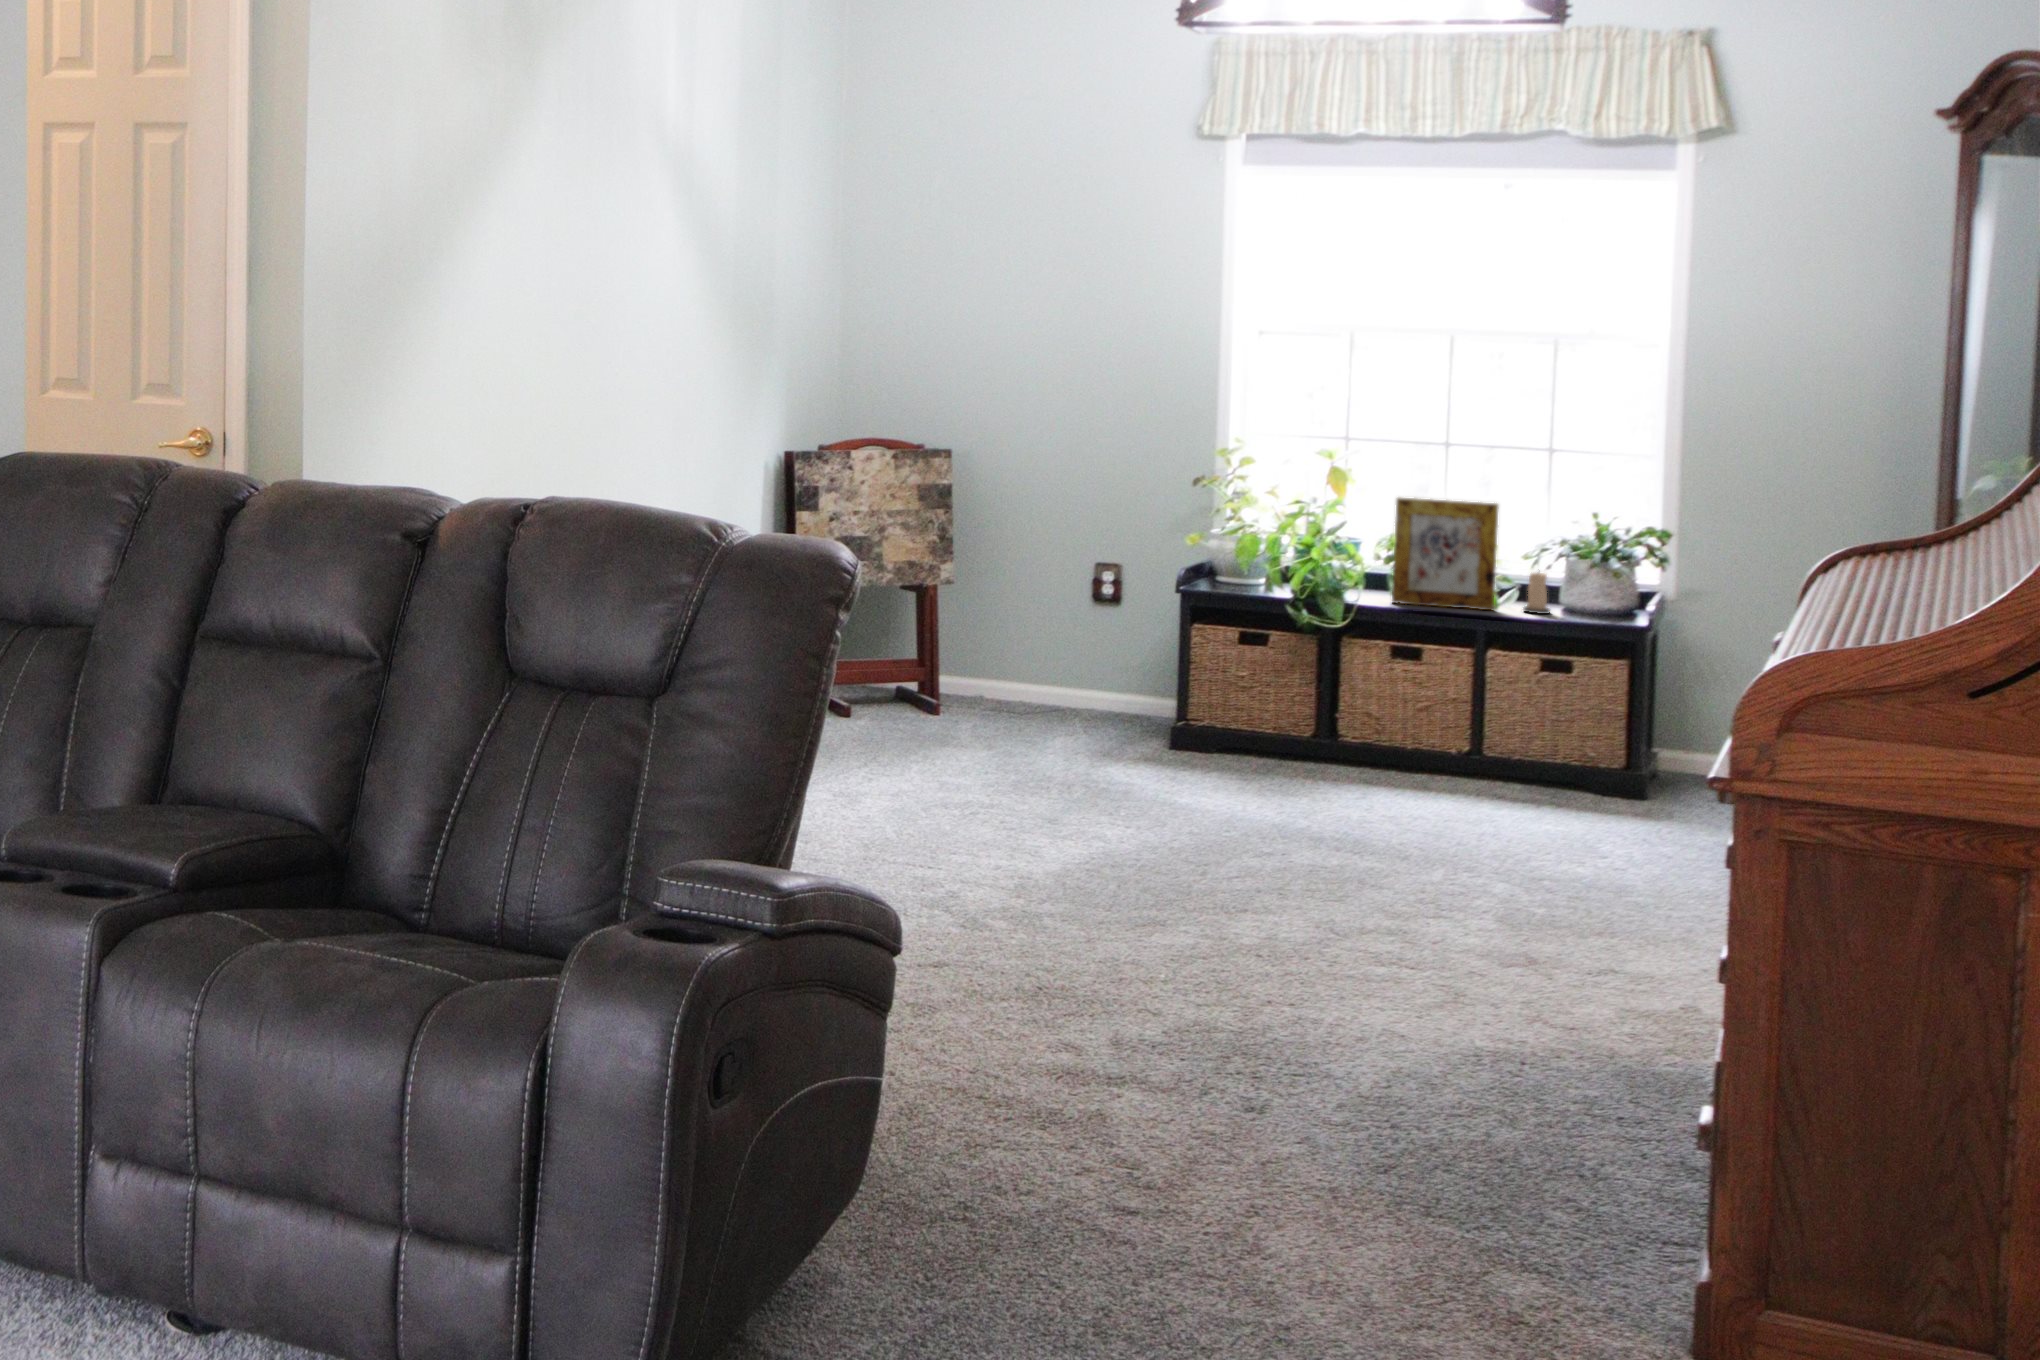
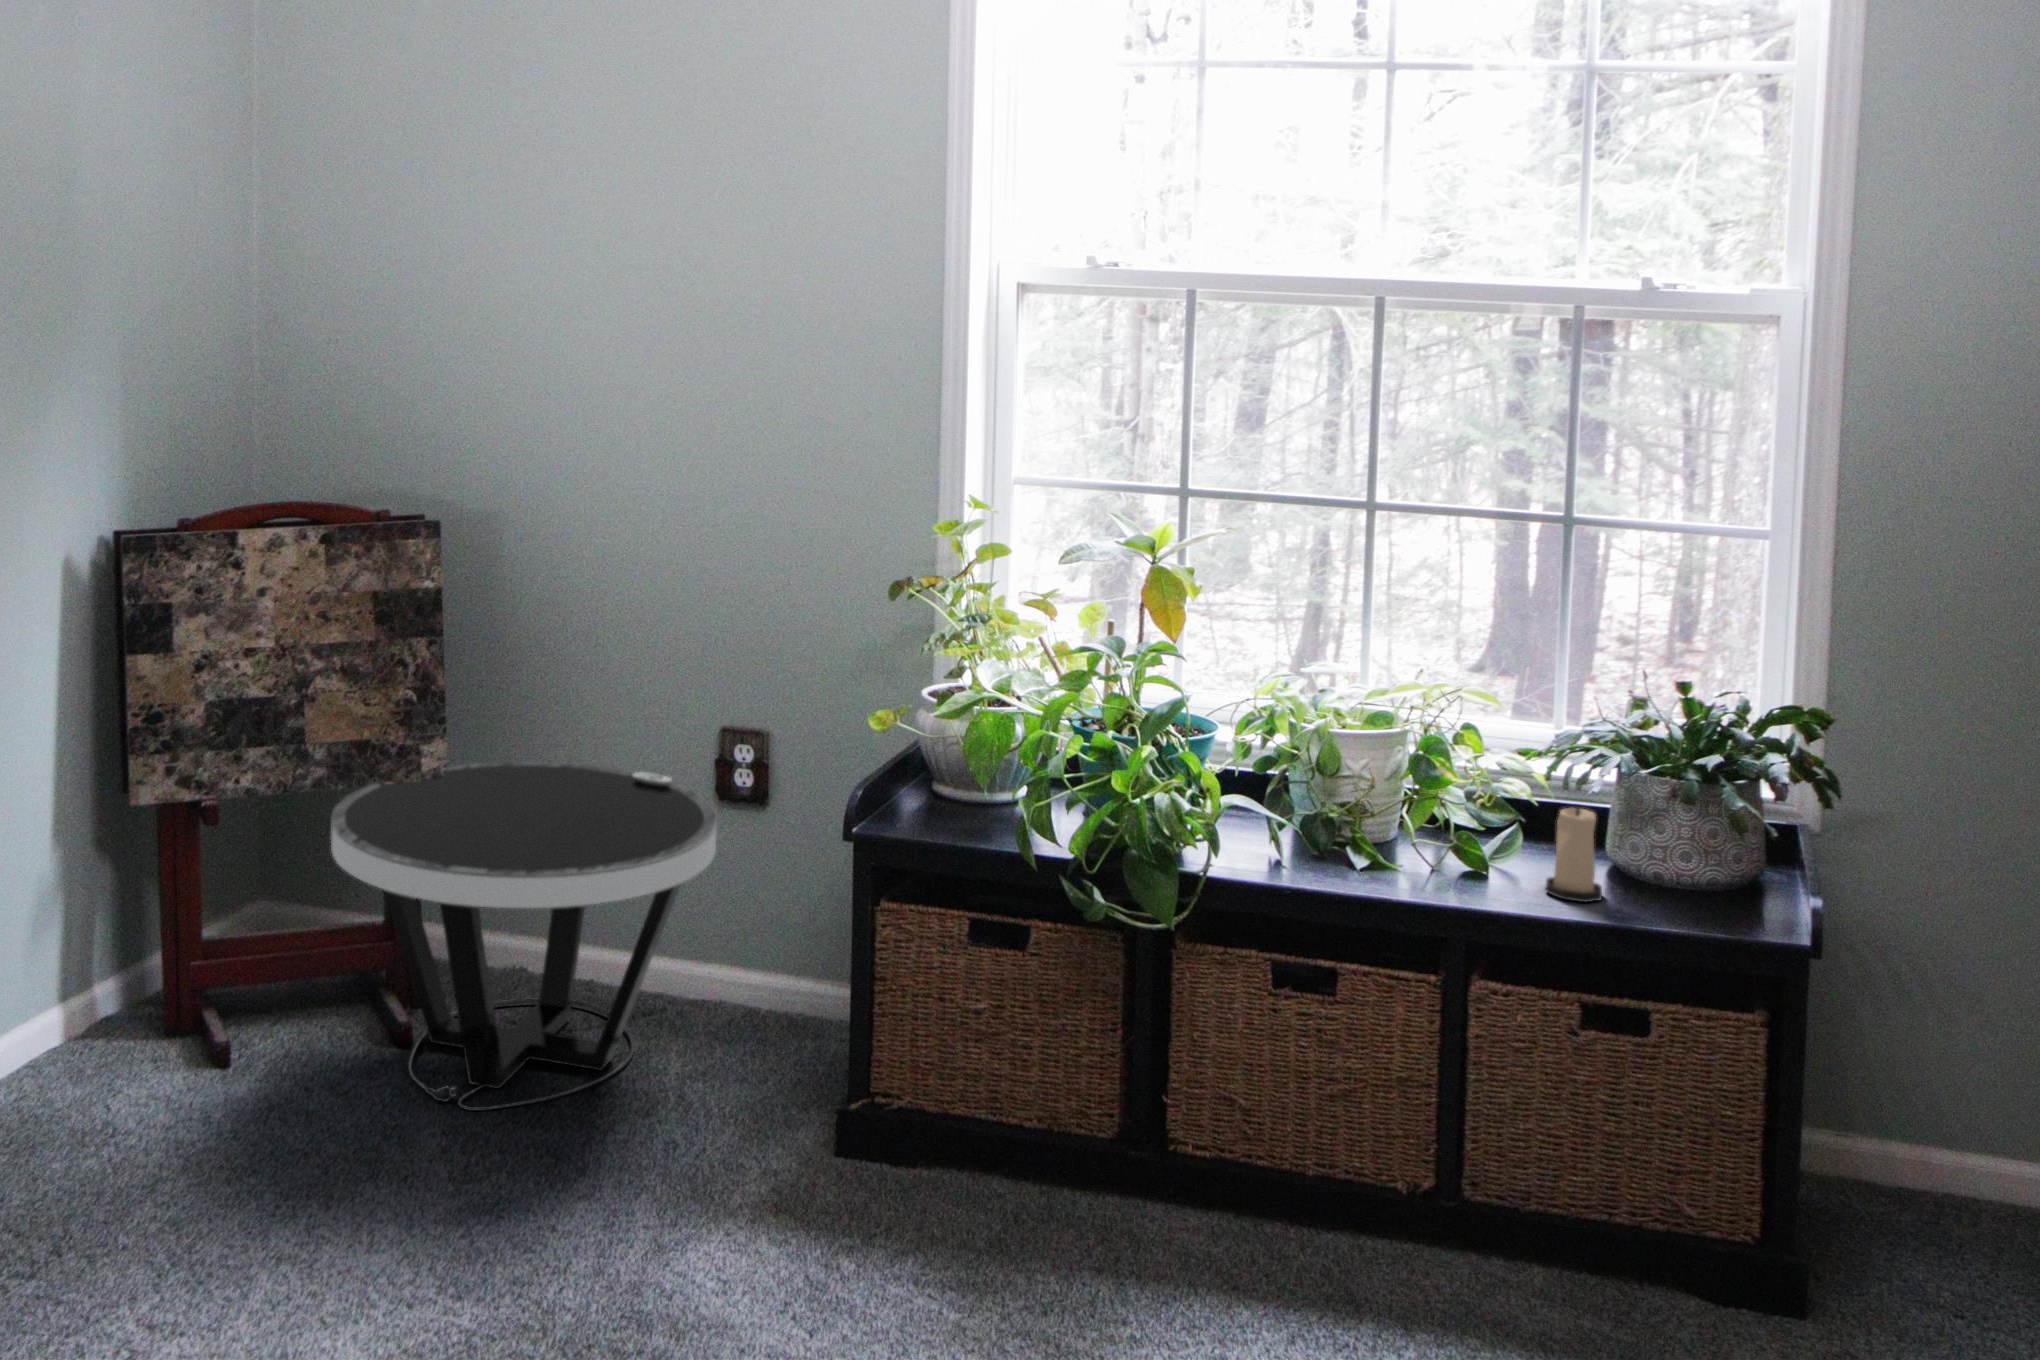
picture frame: present [1392,497,1499,610] -> none [1271,644,1494,891]
side table: none [904,583,1104,732] -> present [331,762,717,1111]

